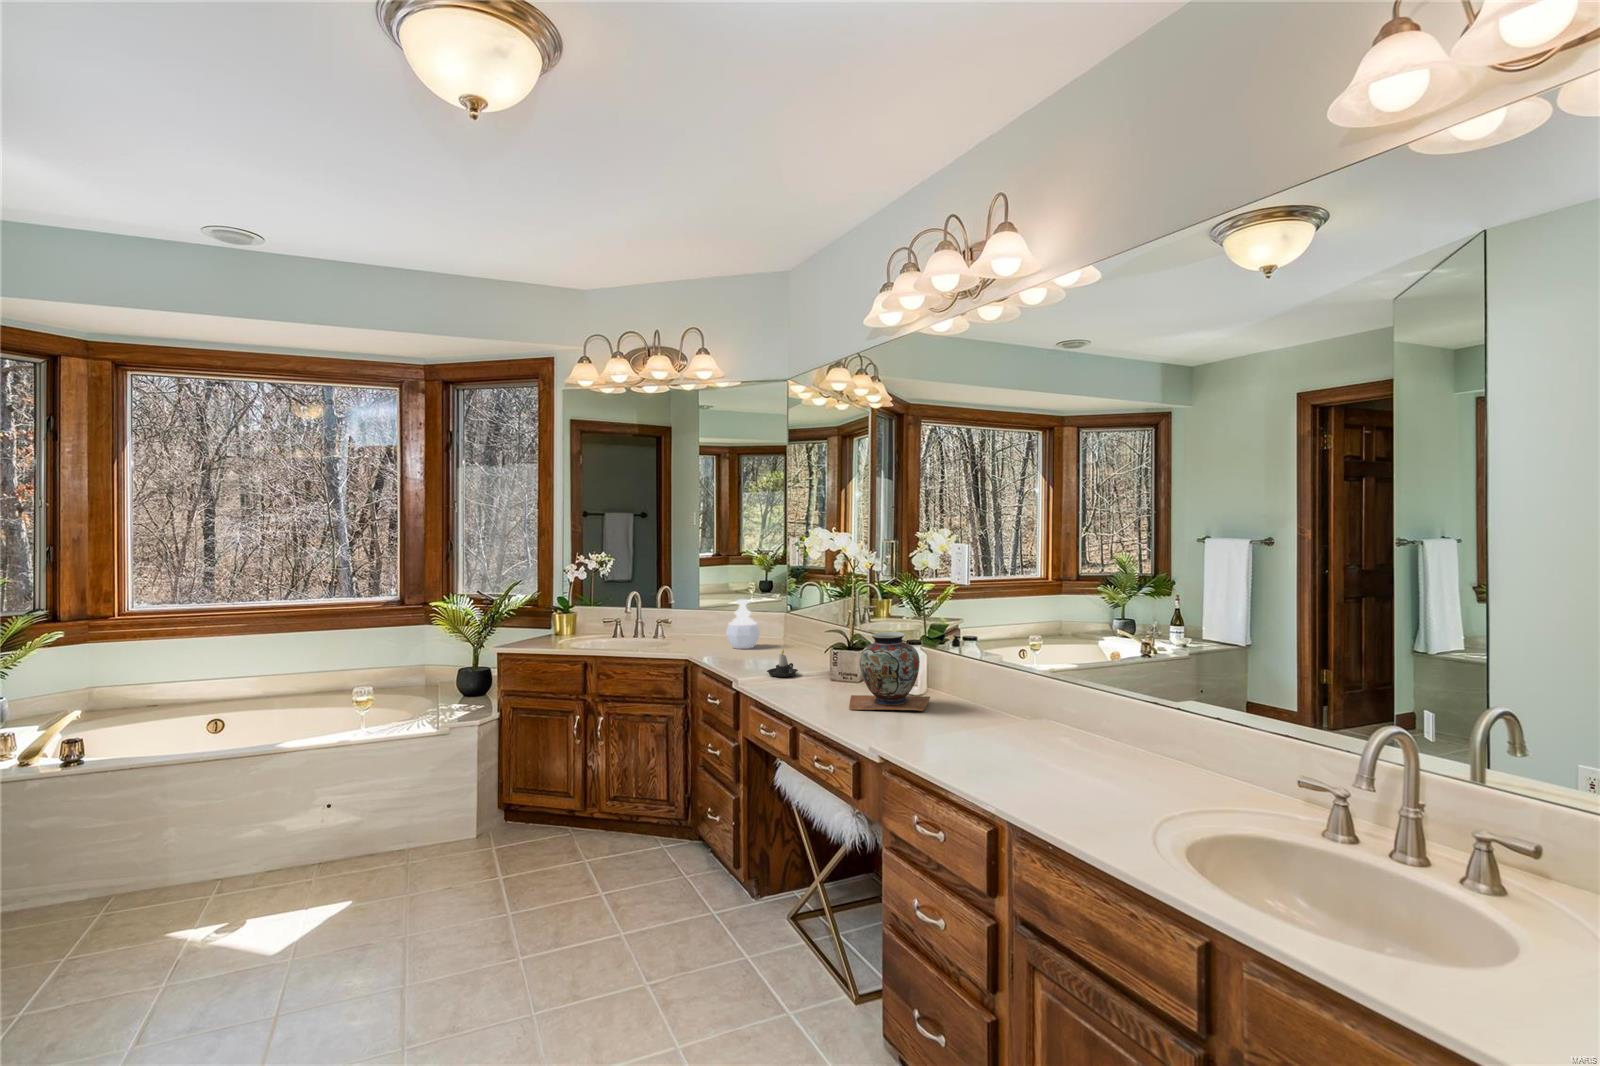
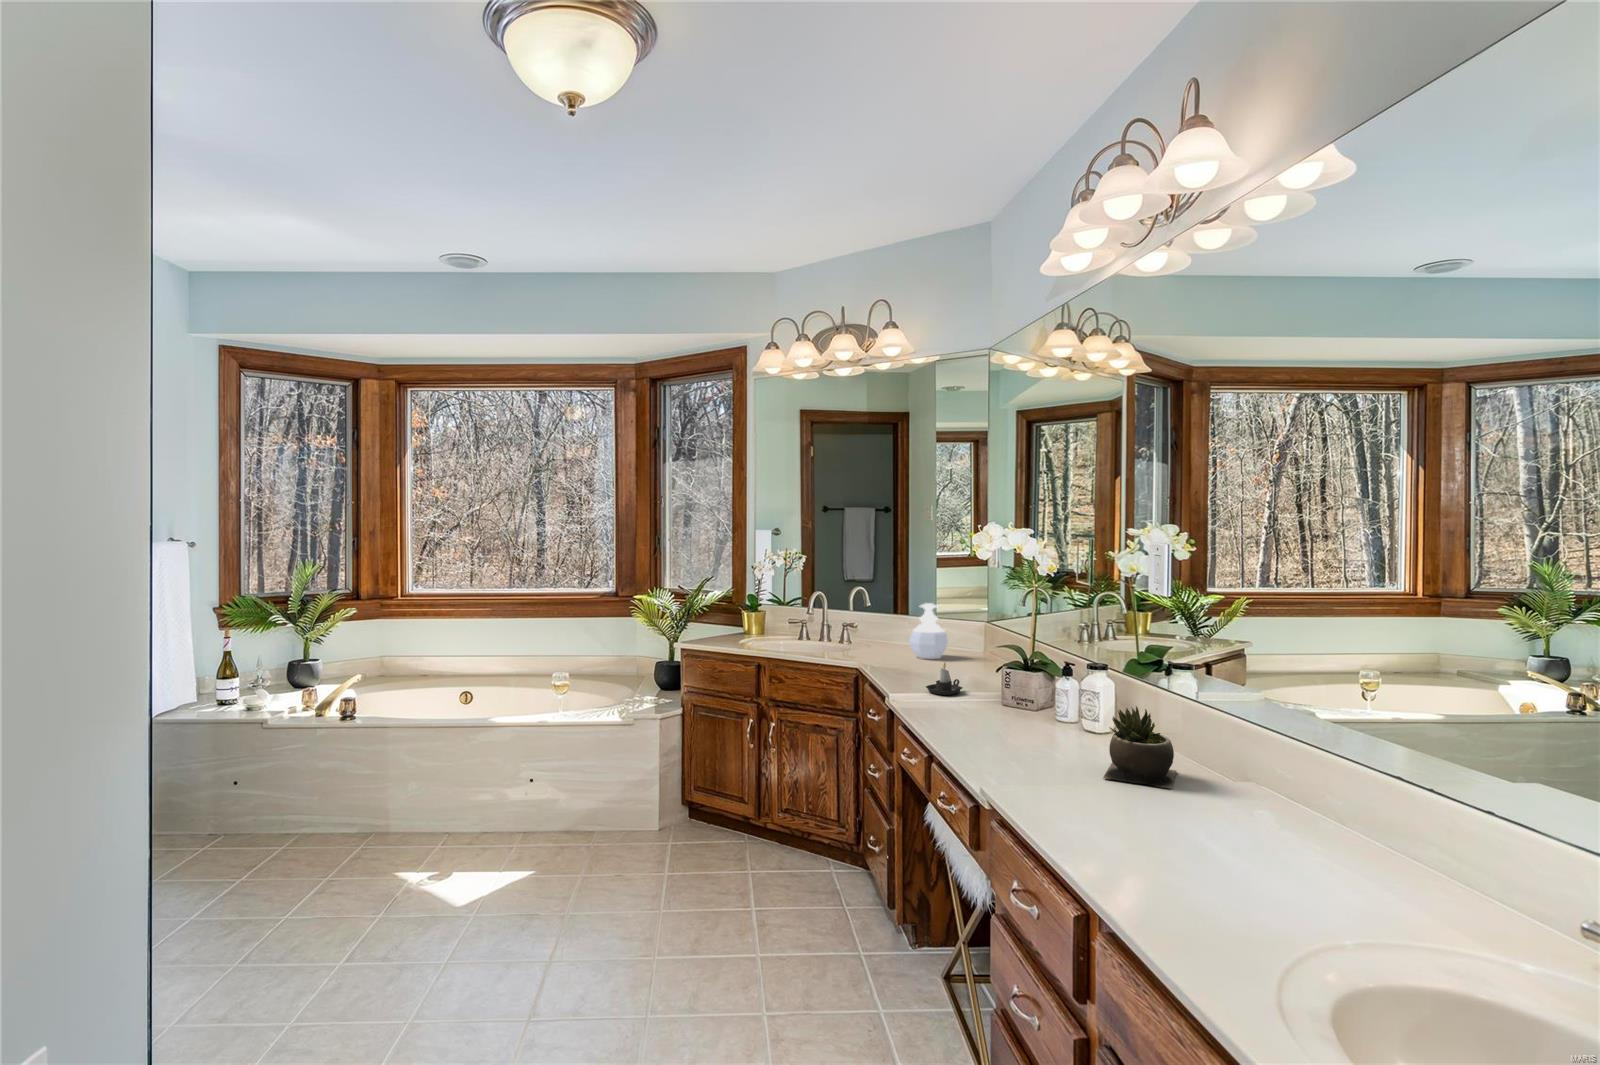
decorative vase: present [849,632,930,711] -> none [985,650,1098,751]
succulent plant: none [953,670,1006,730] -> present [1103,706,1177,788]

